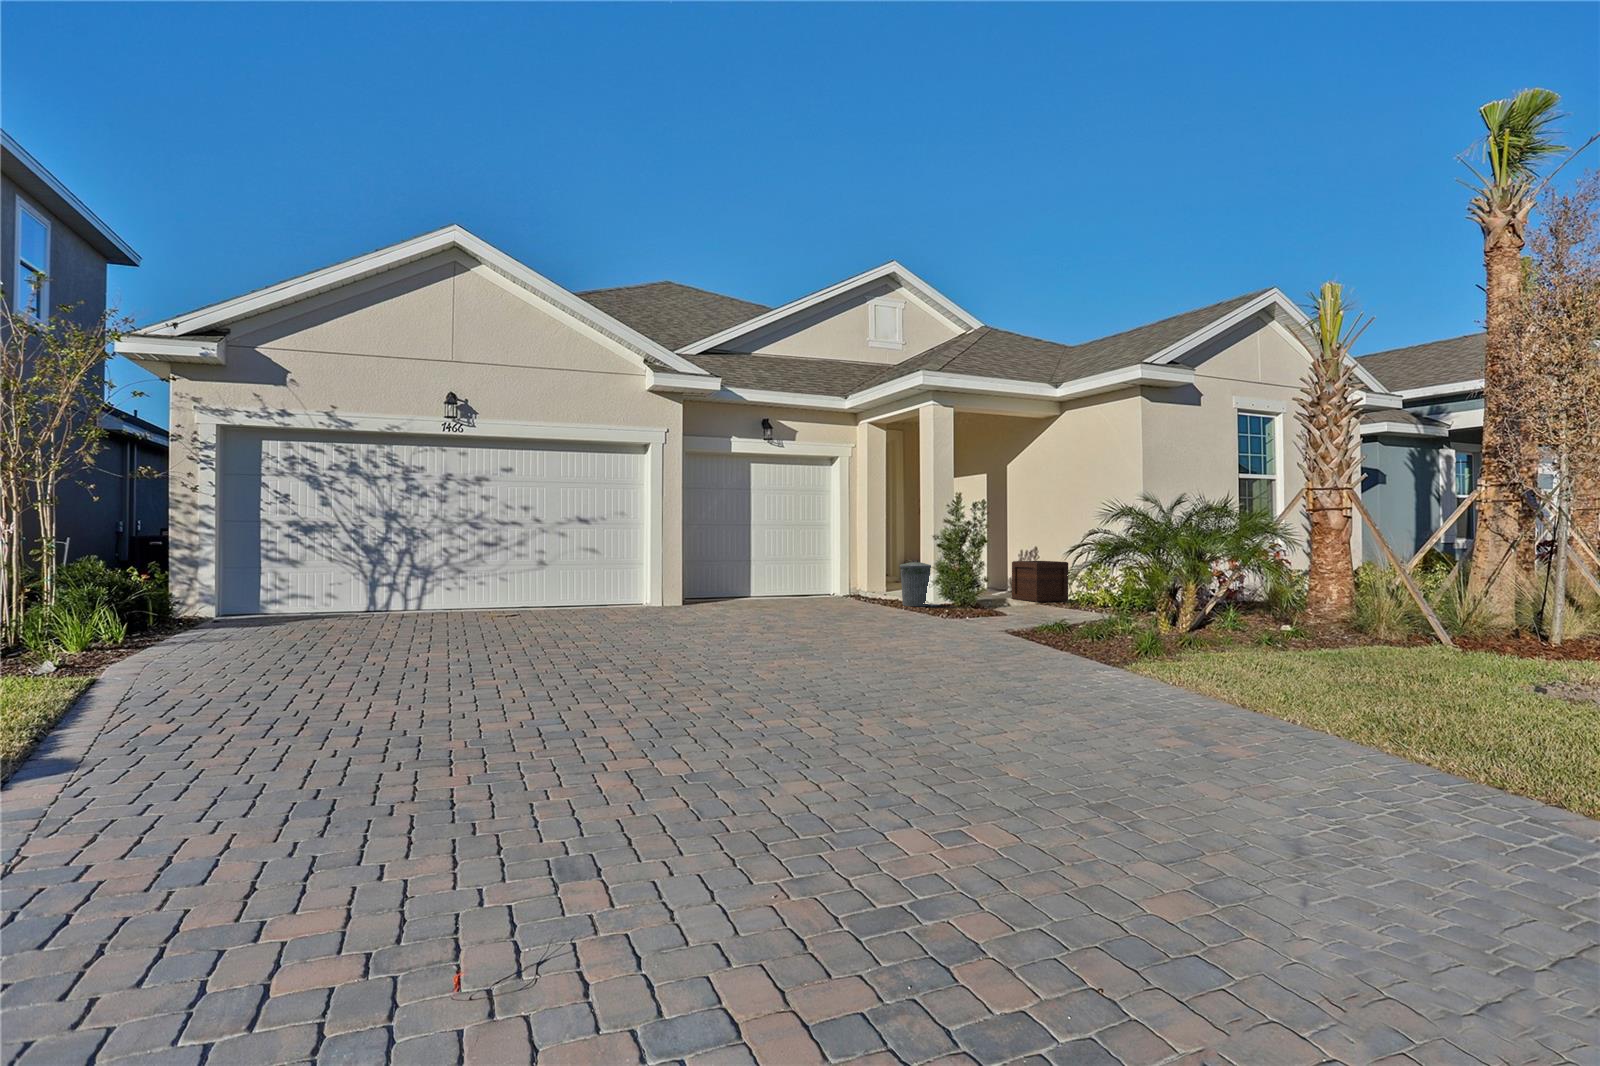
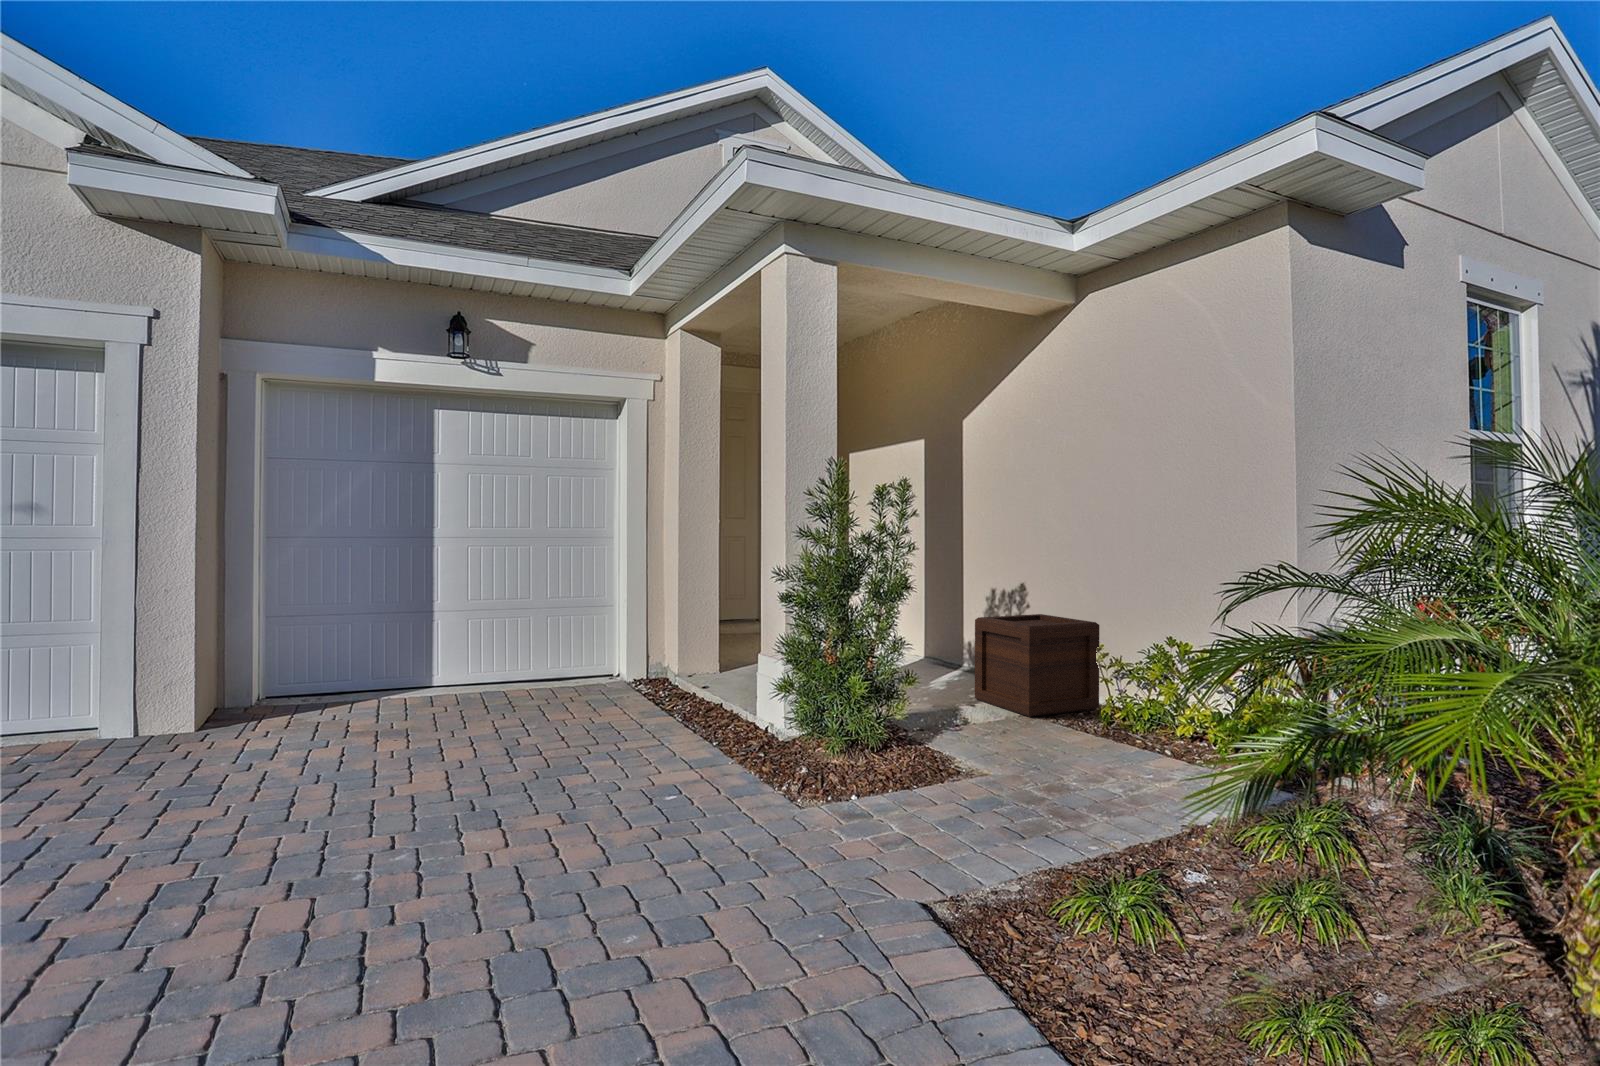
trash can: present [900,560,931,606] -> none [697,630,774,747]

